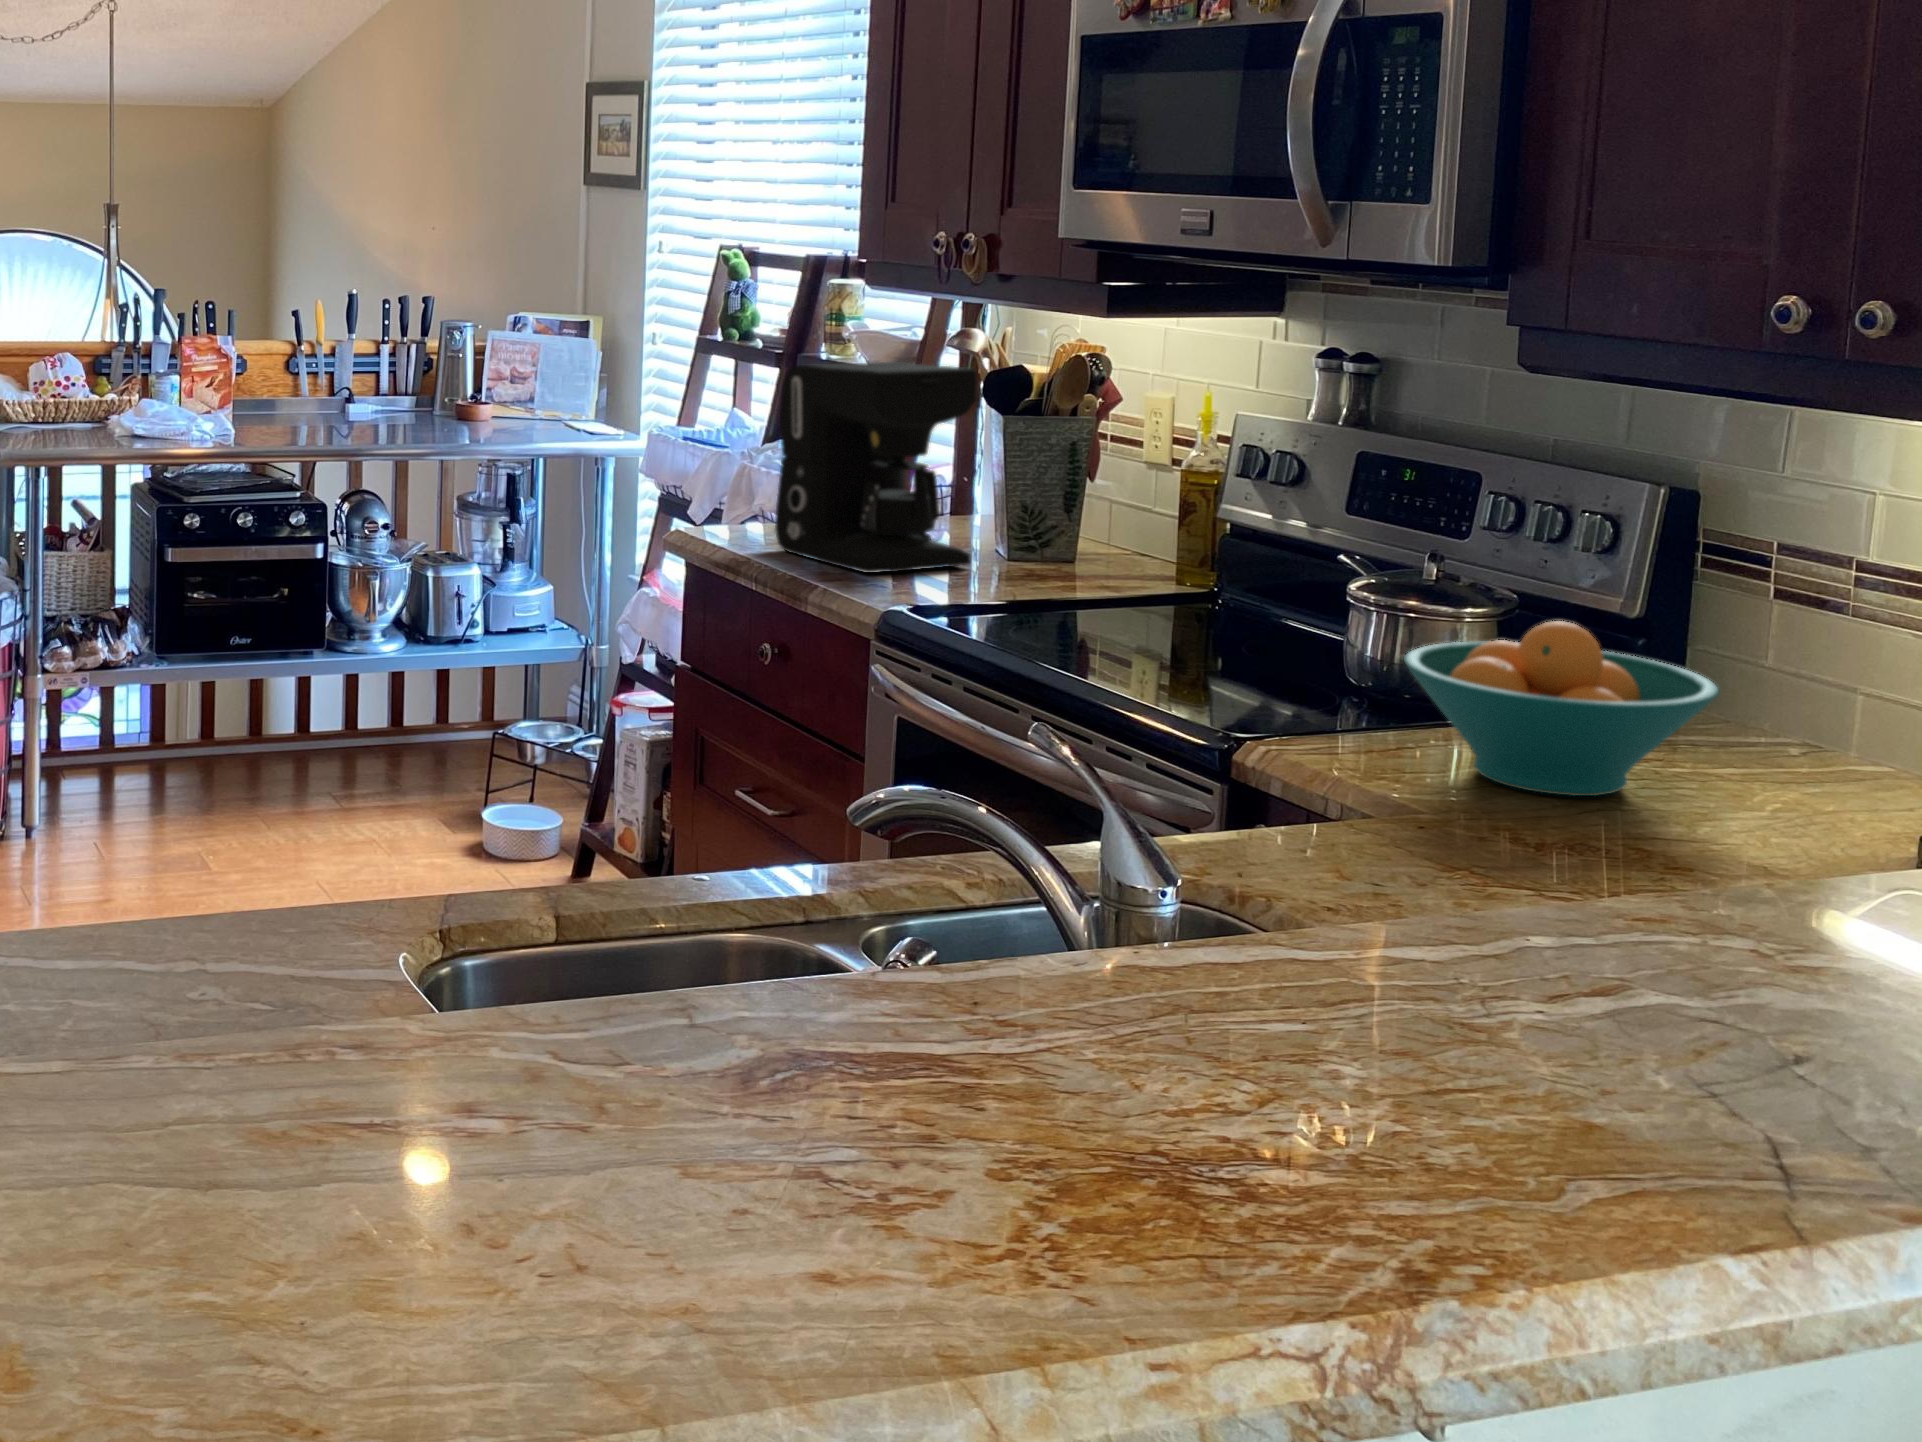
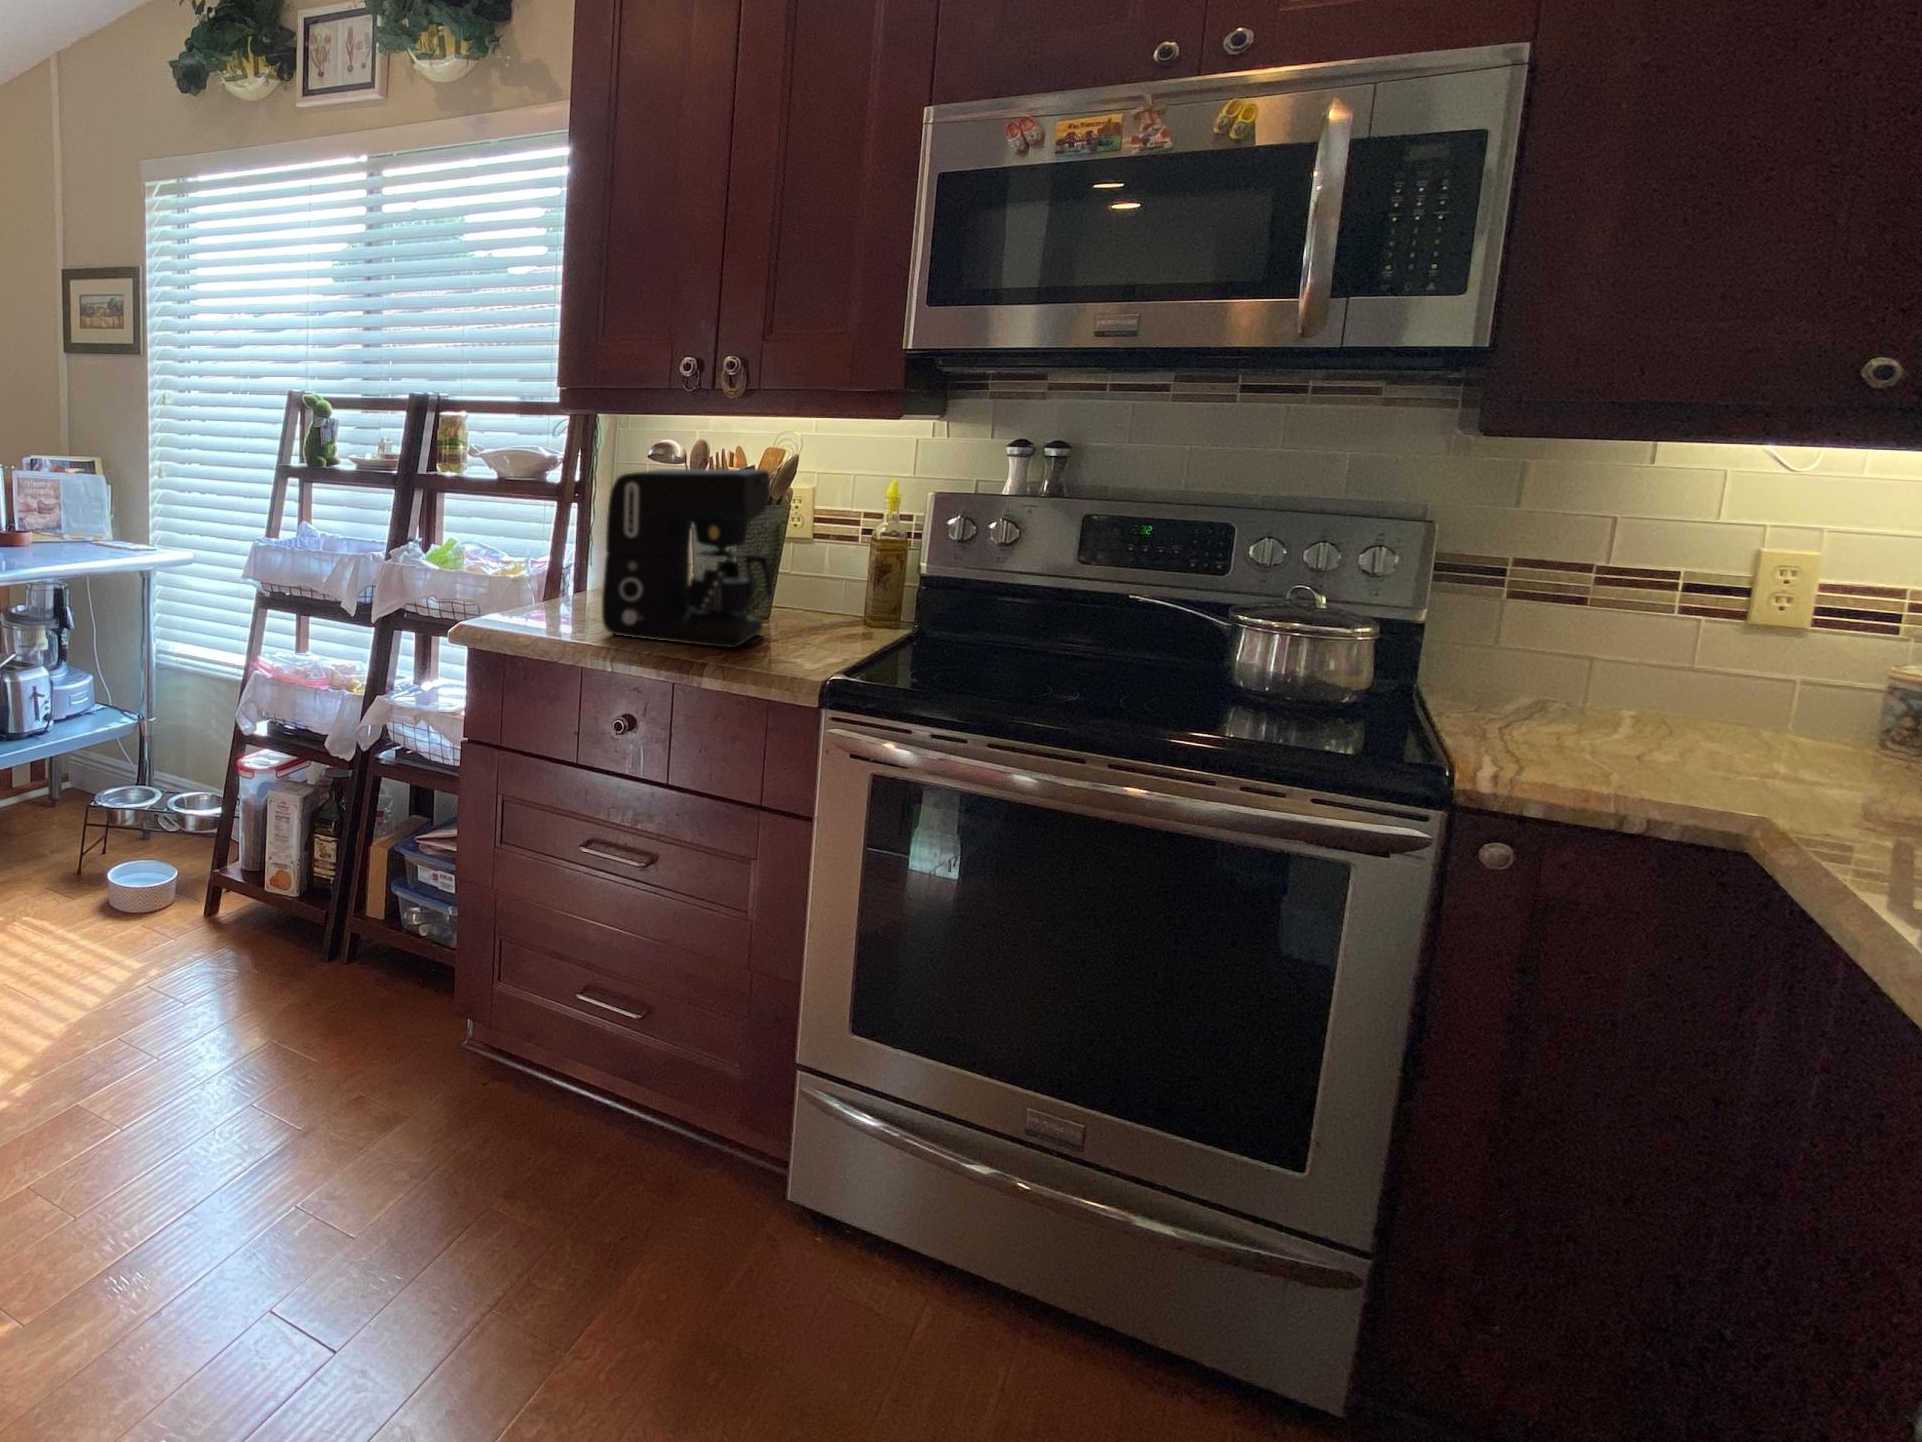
fruit bowl: present [1404,621,1719,796] -> none [1511,635,1835,777]

